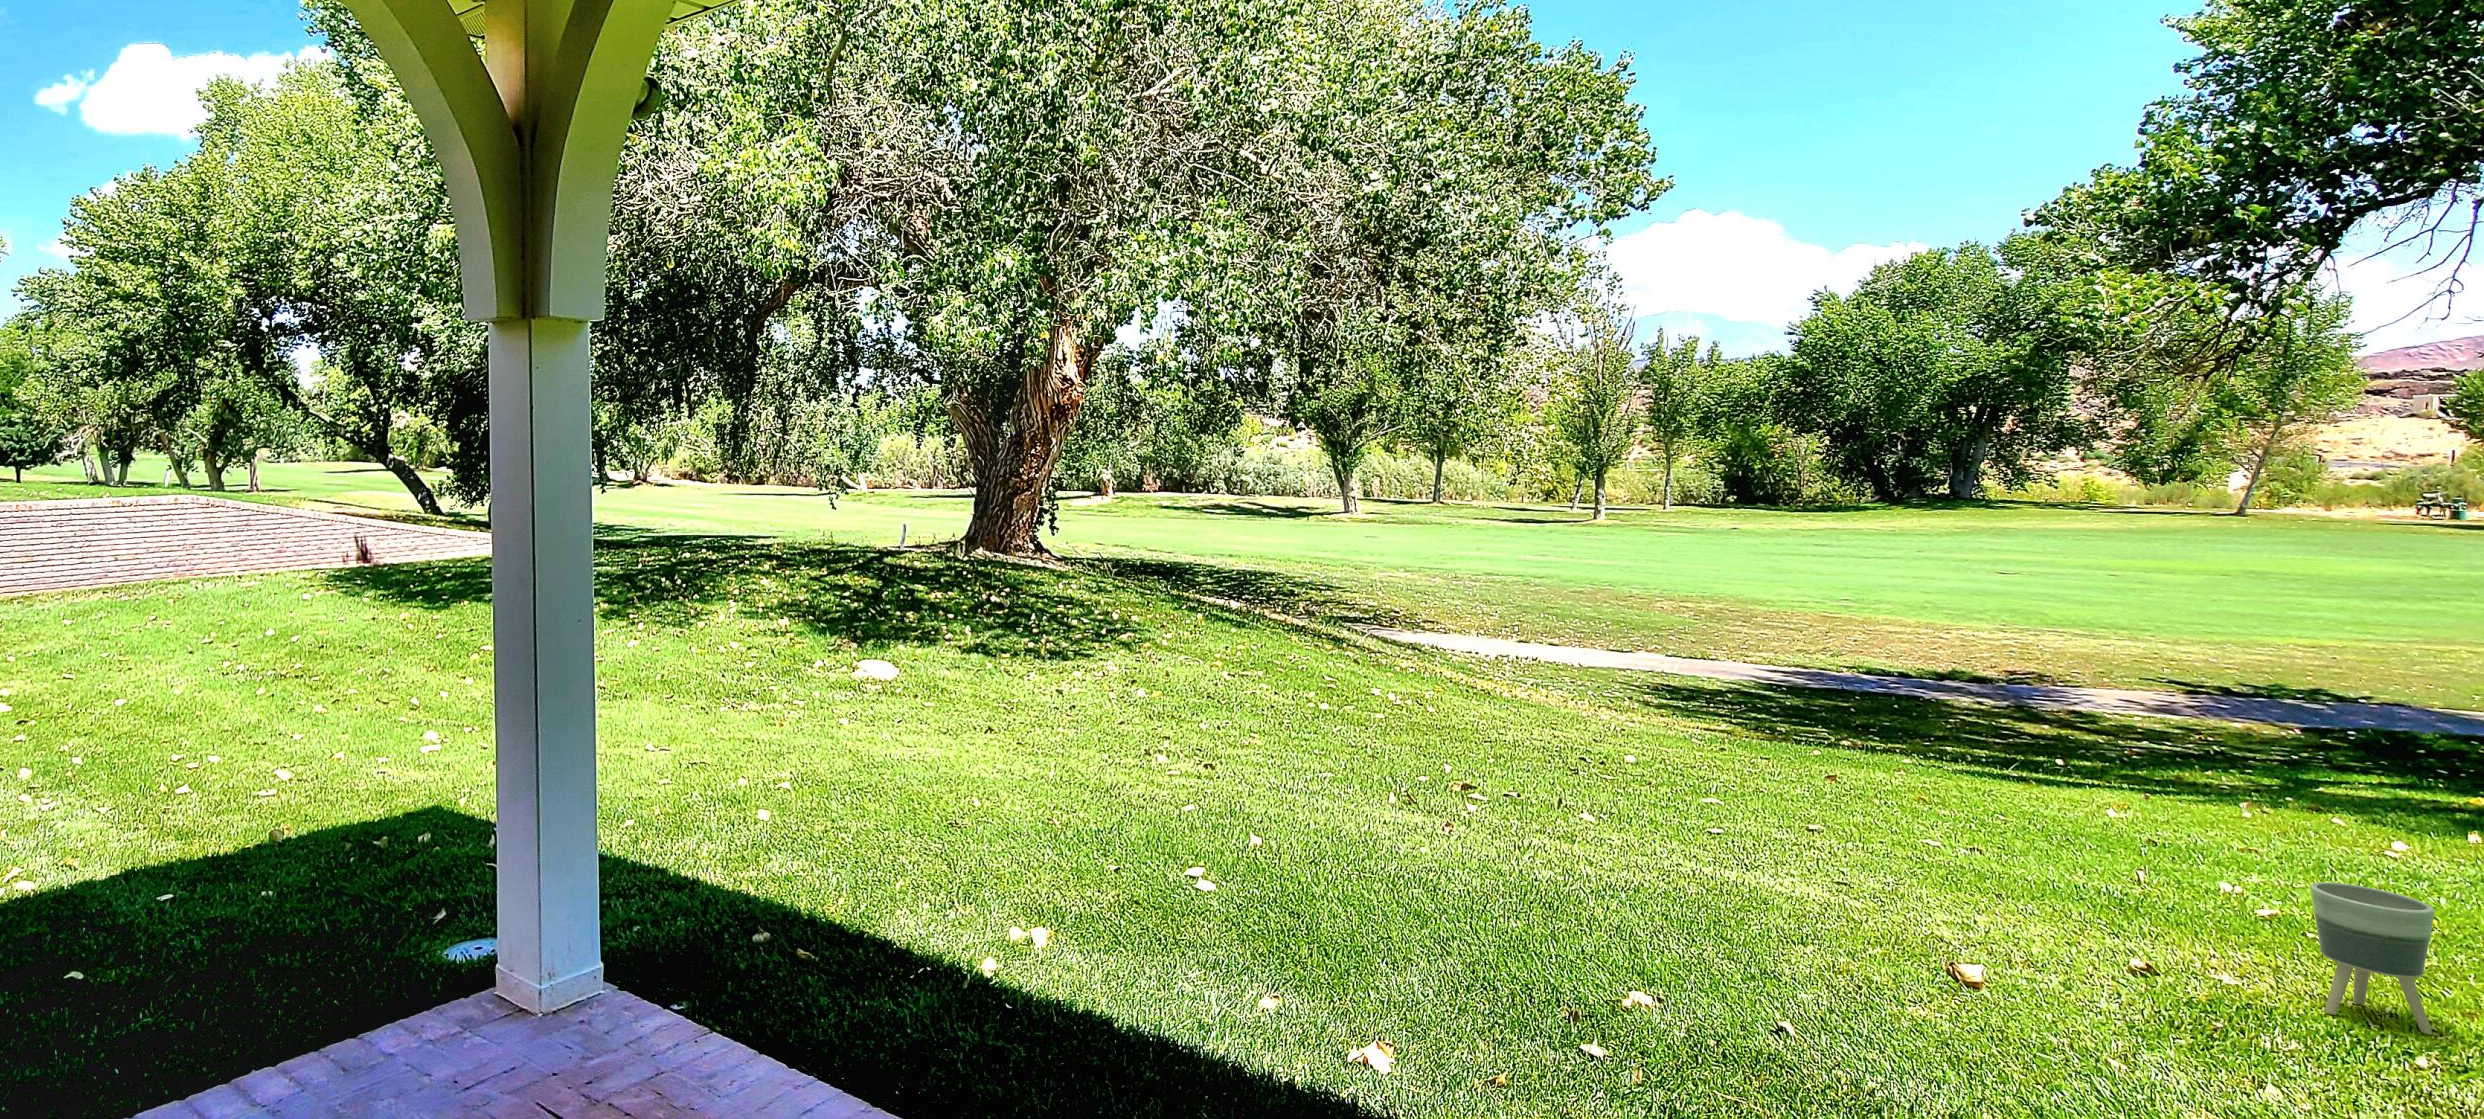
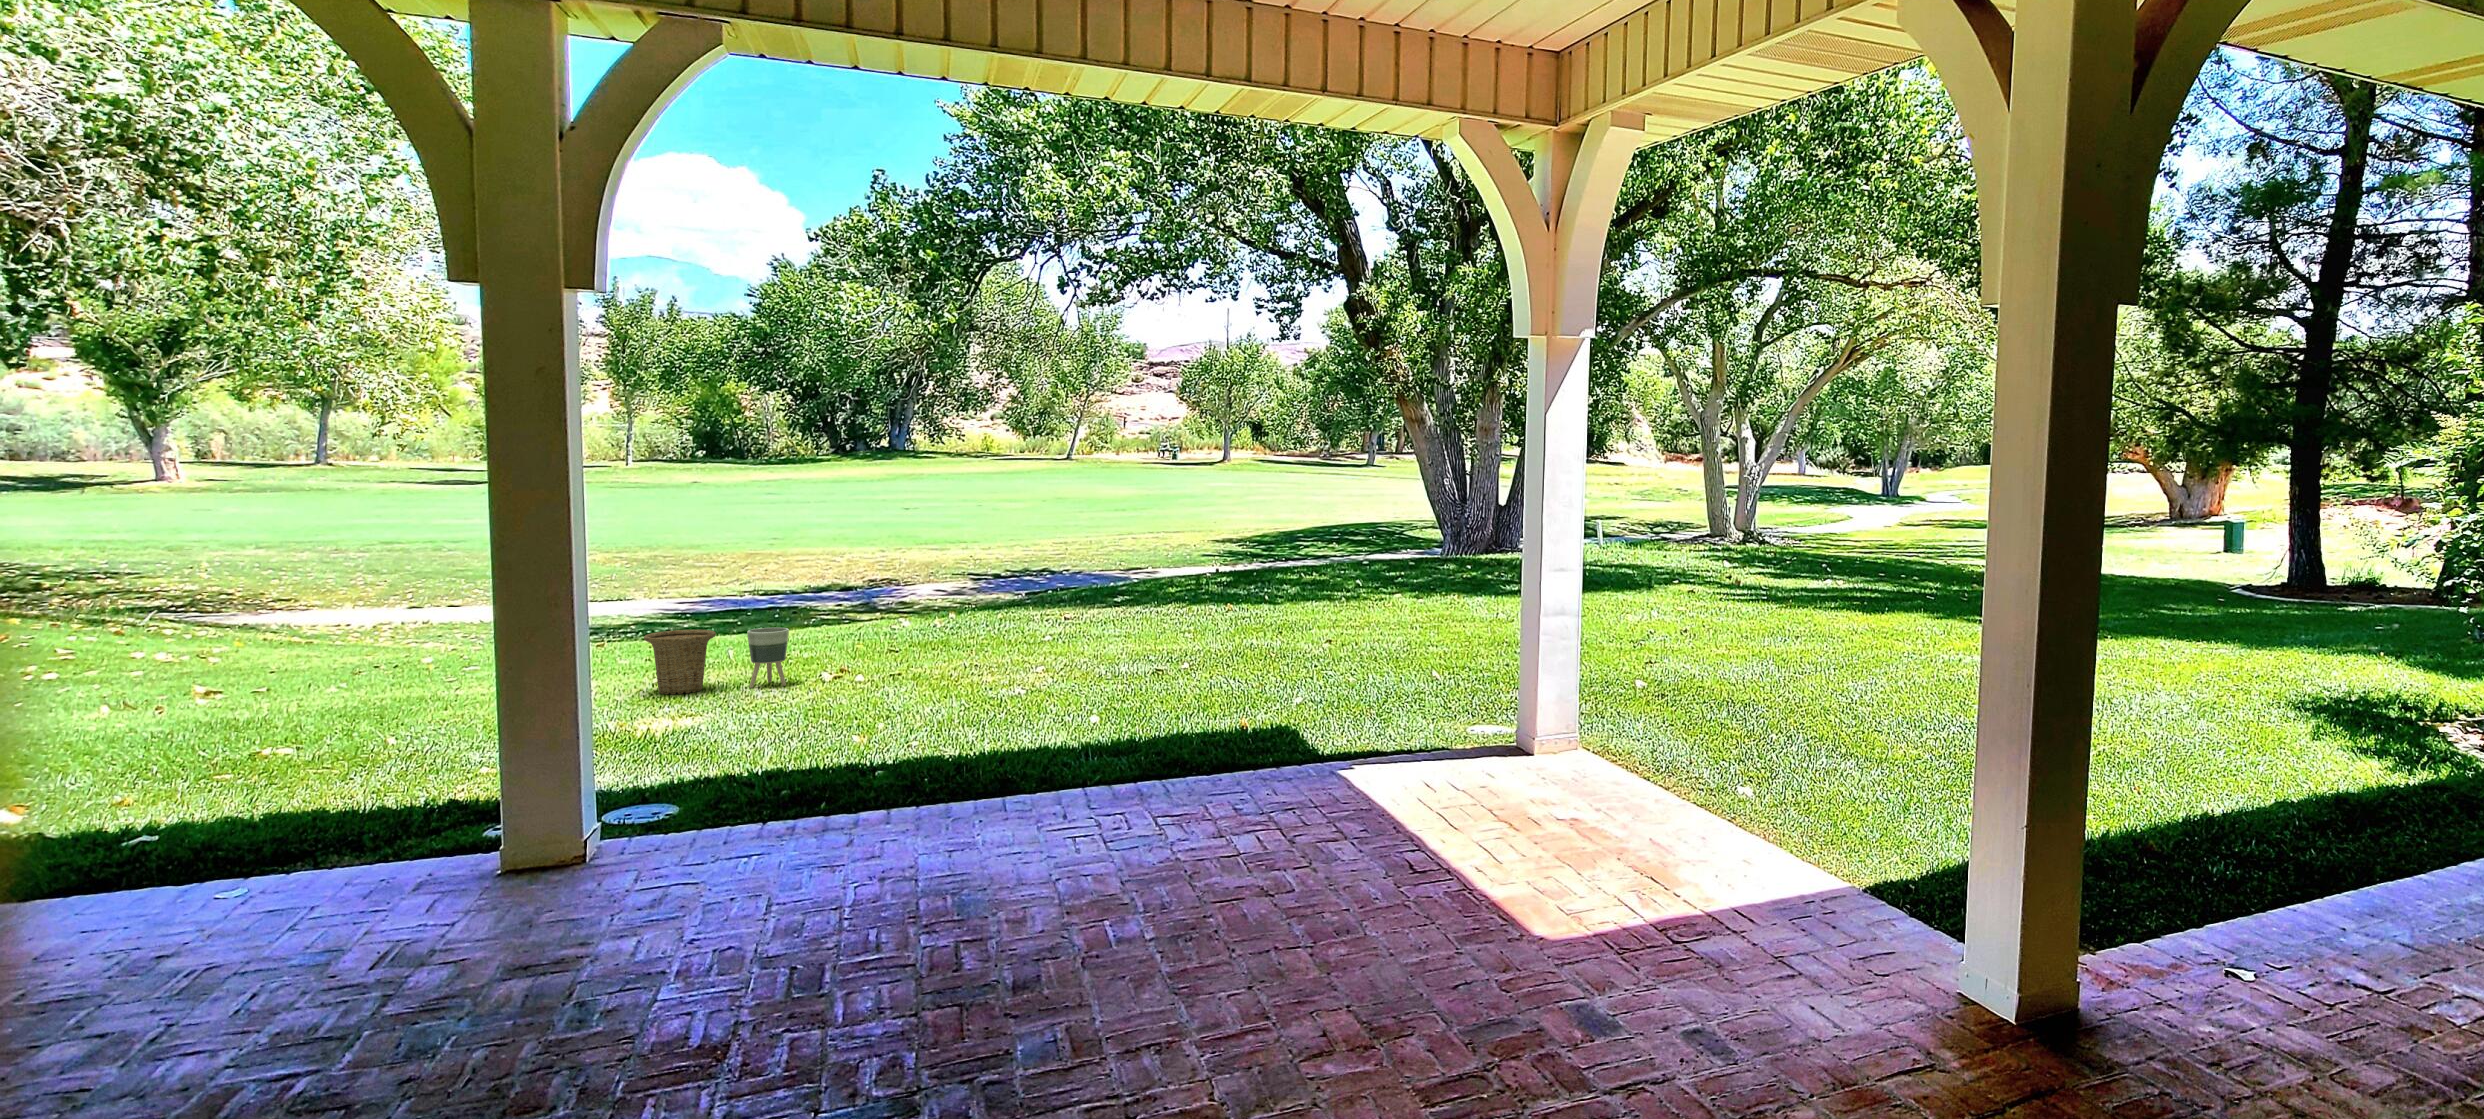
basket: none [2065,842,2232,988] -> present [644,630,716,694]

